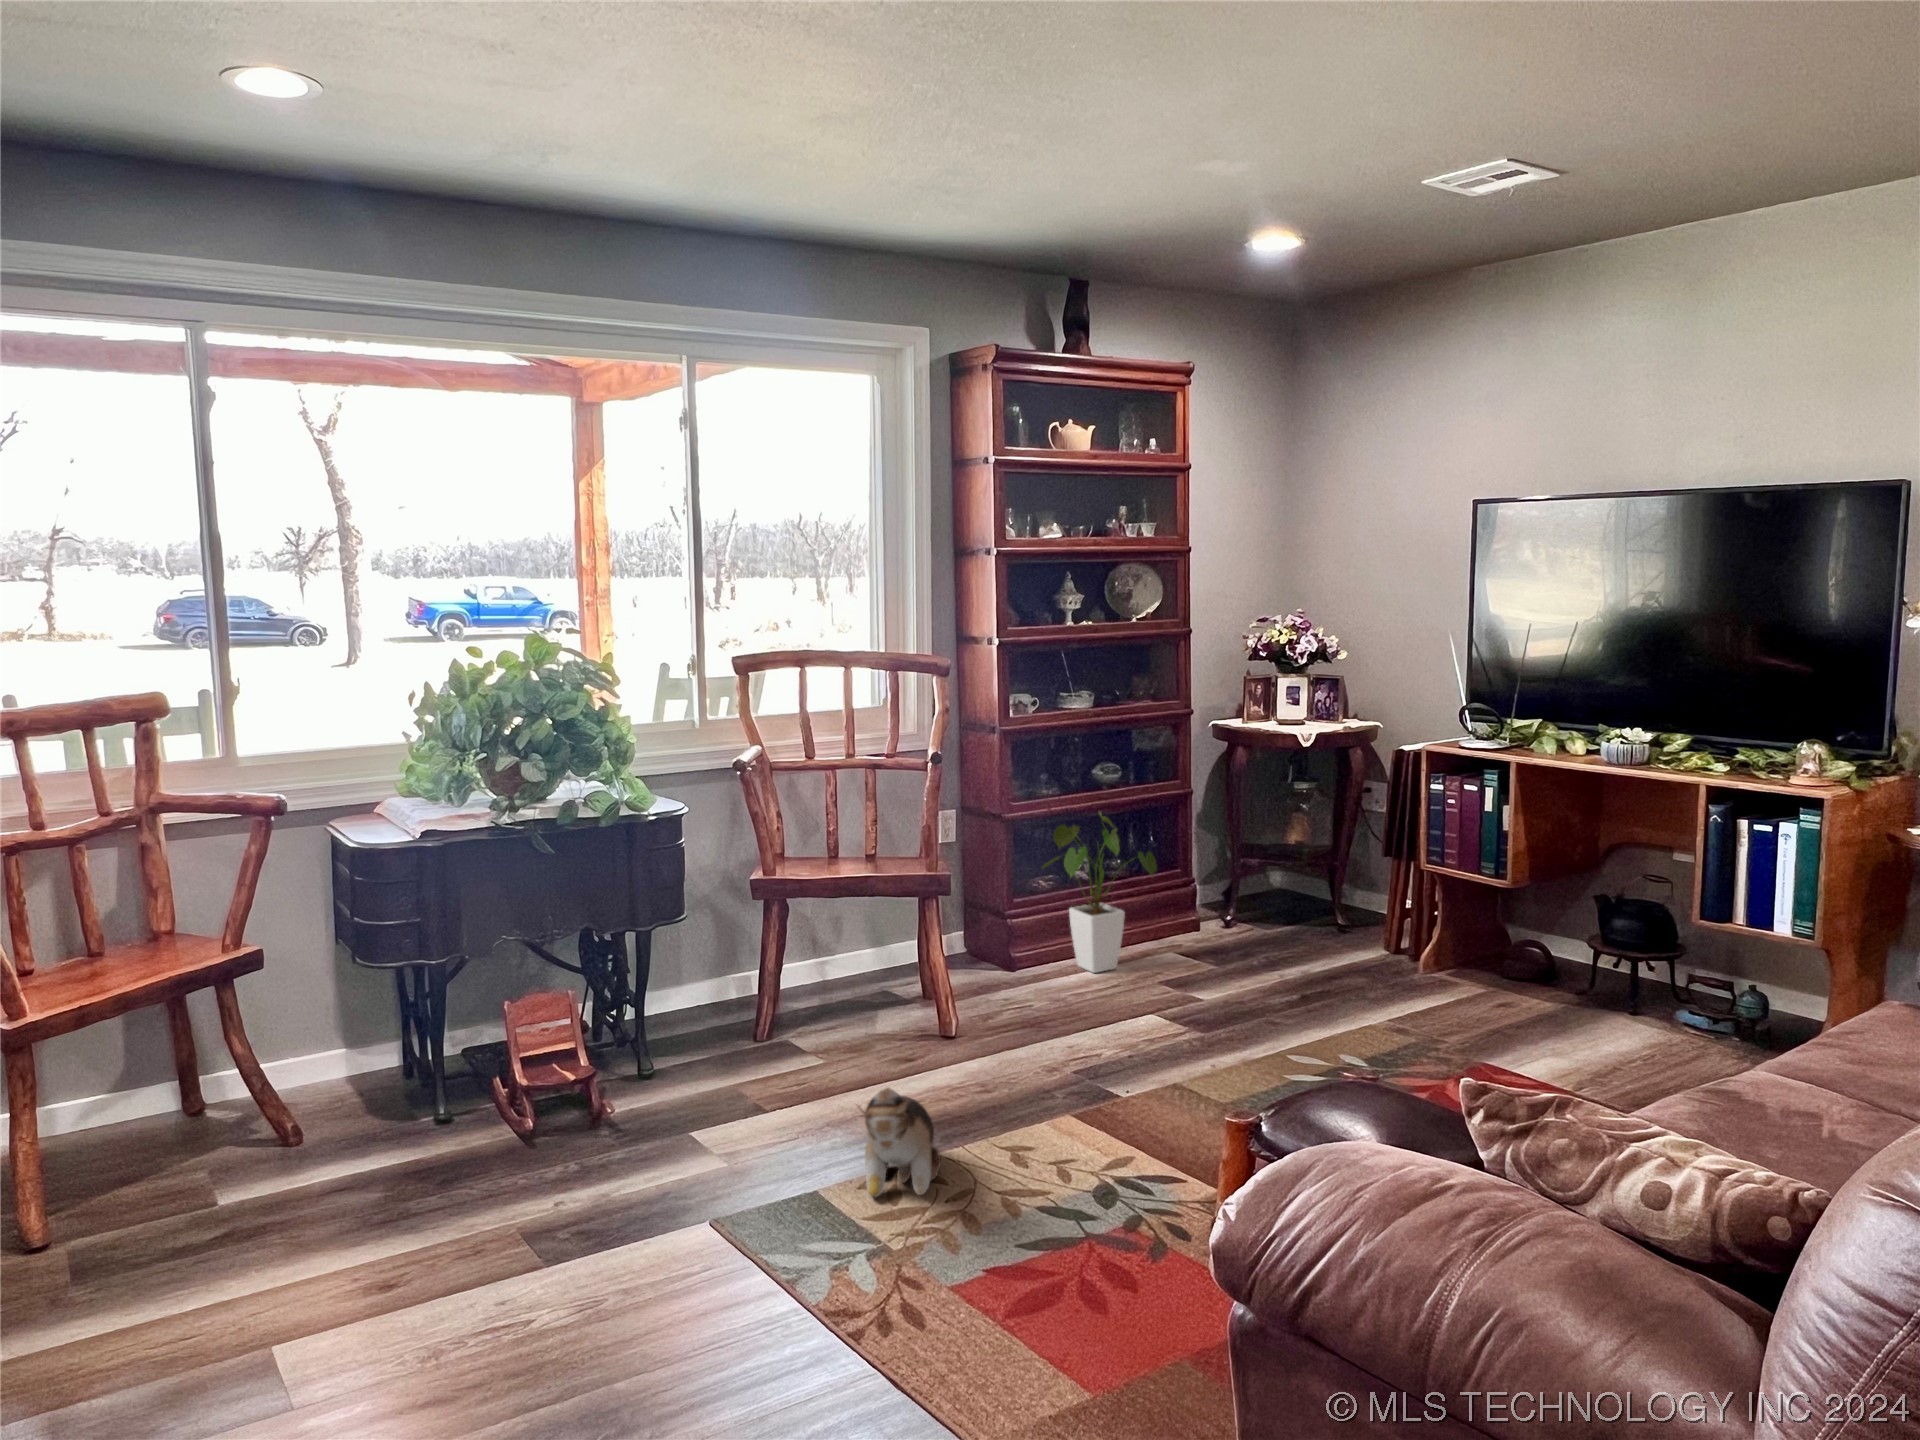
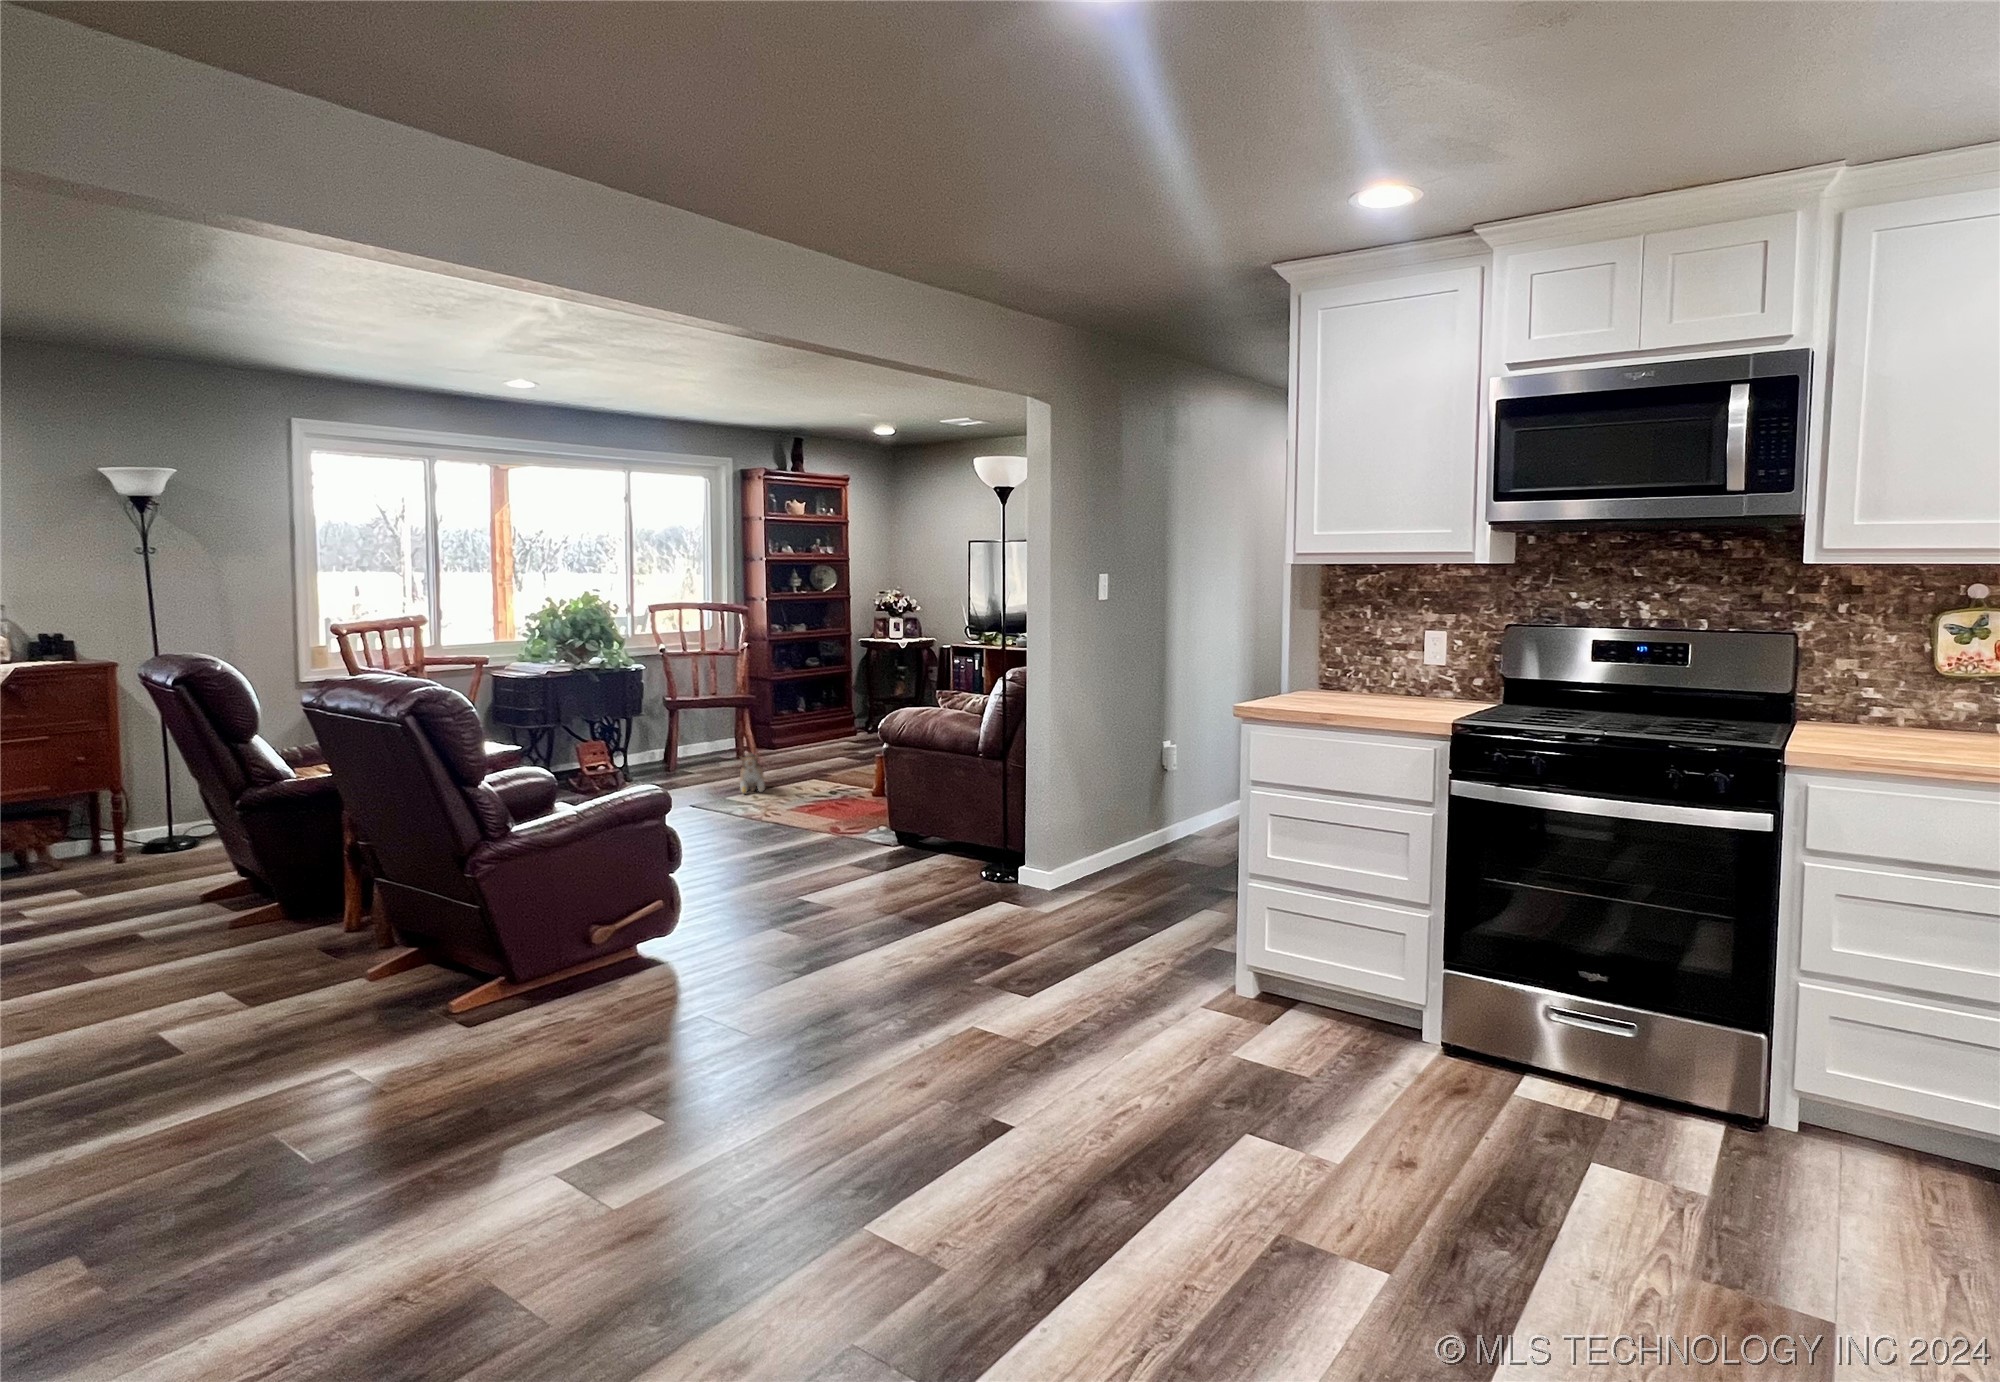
house plant: present [1043,812,1157,973] -> none [786,678,838,748]

